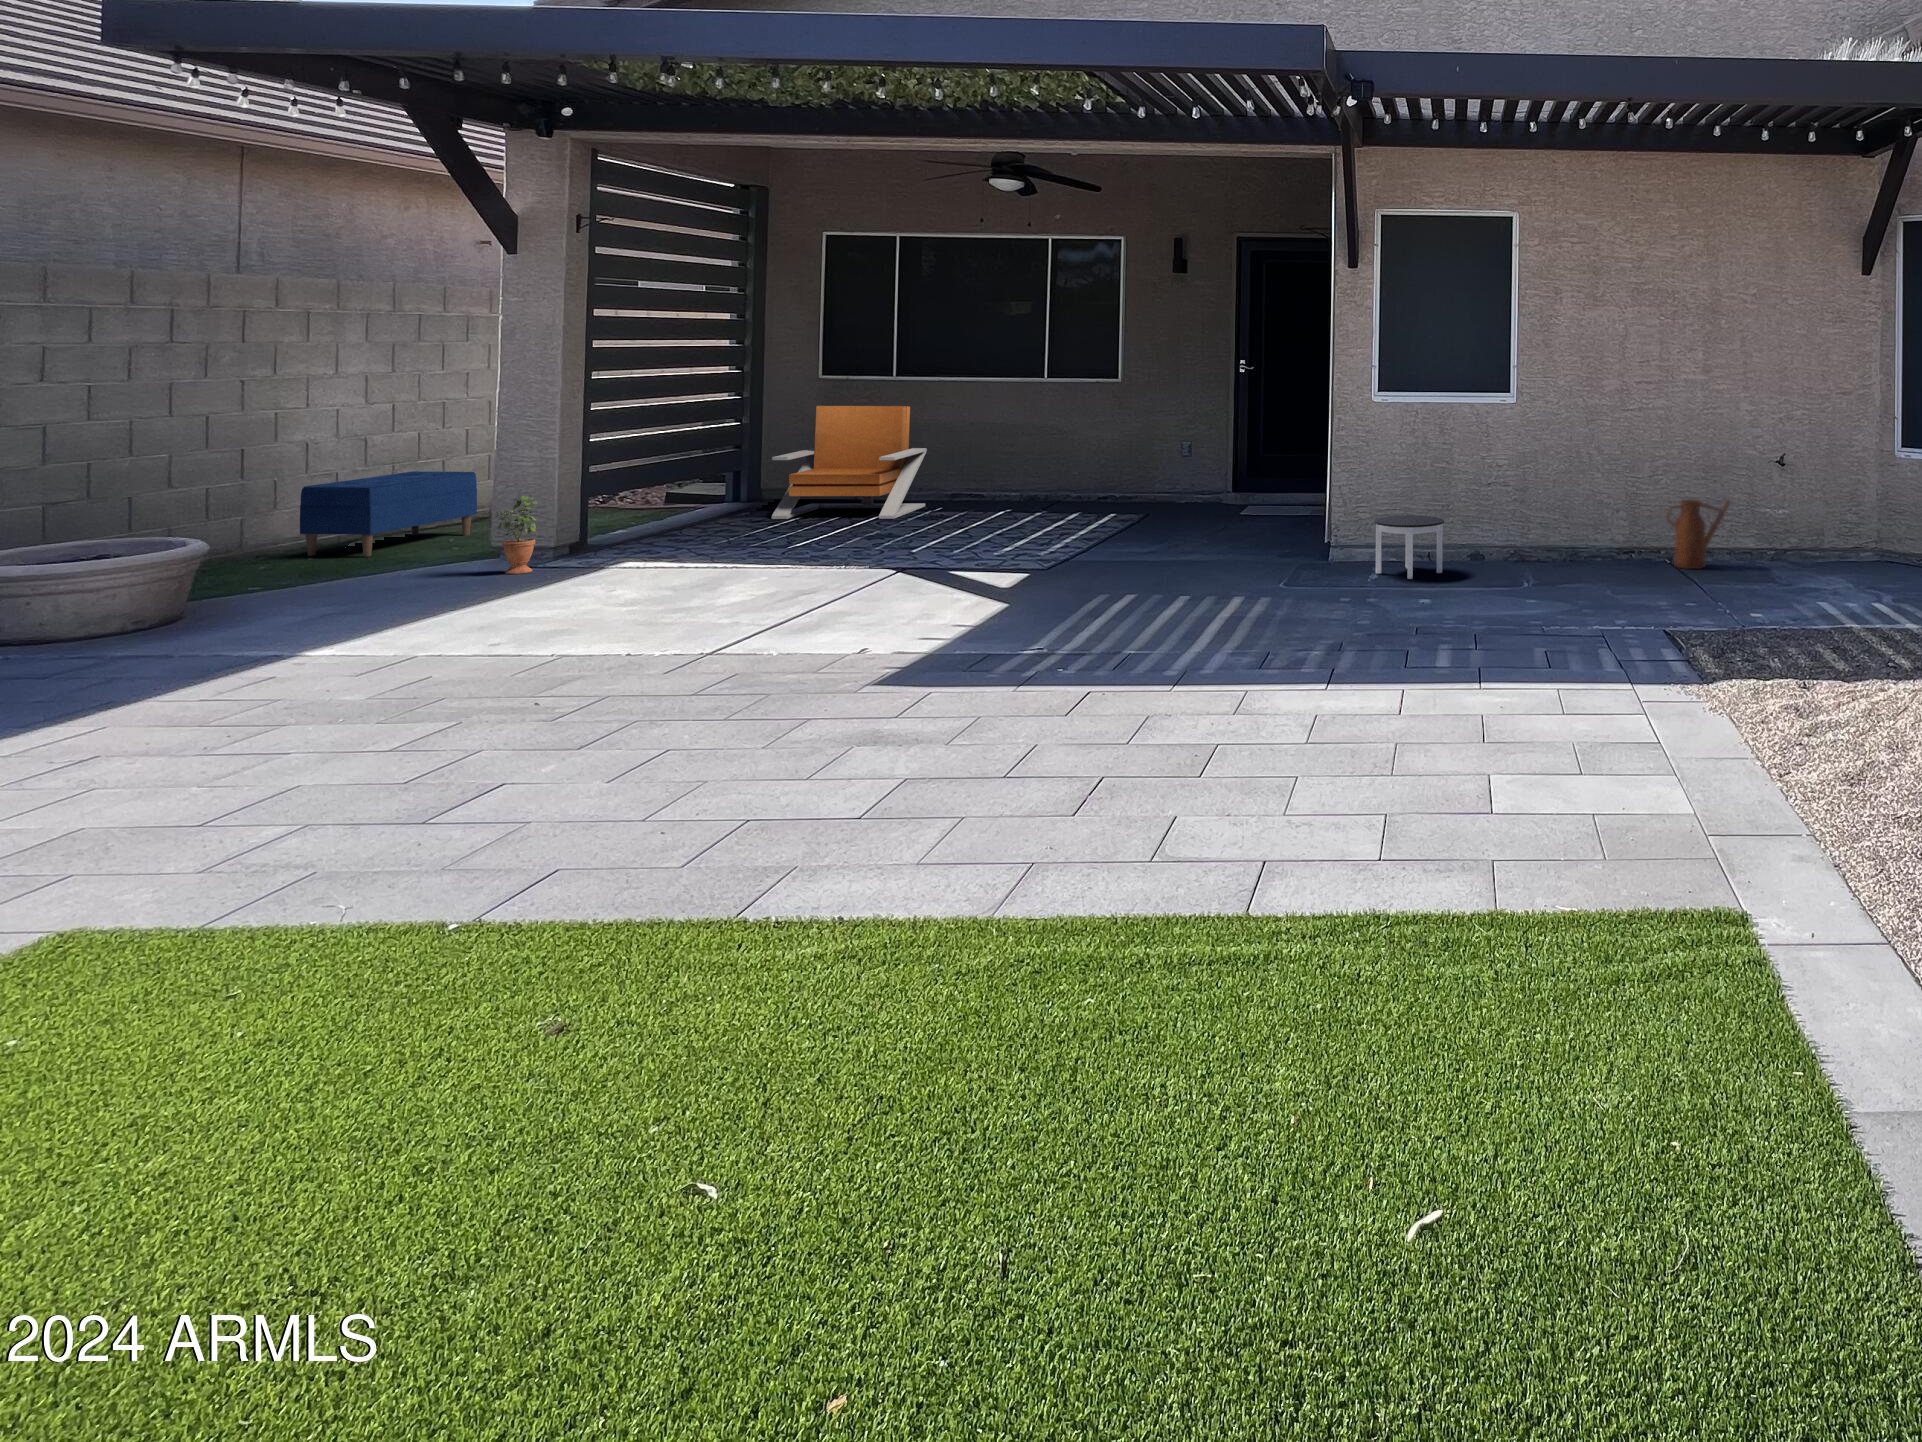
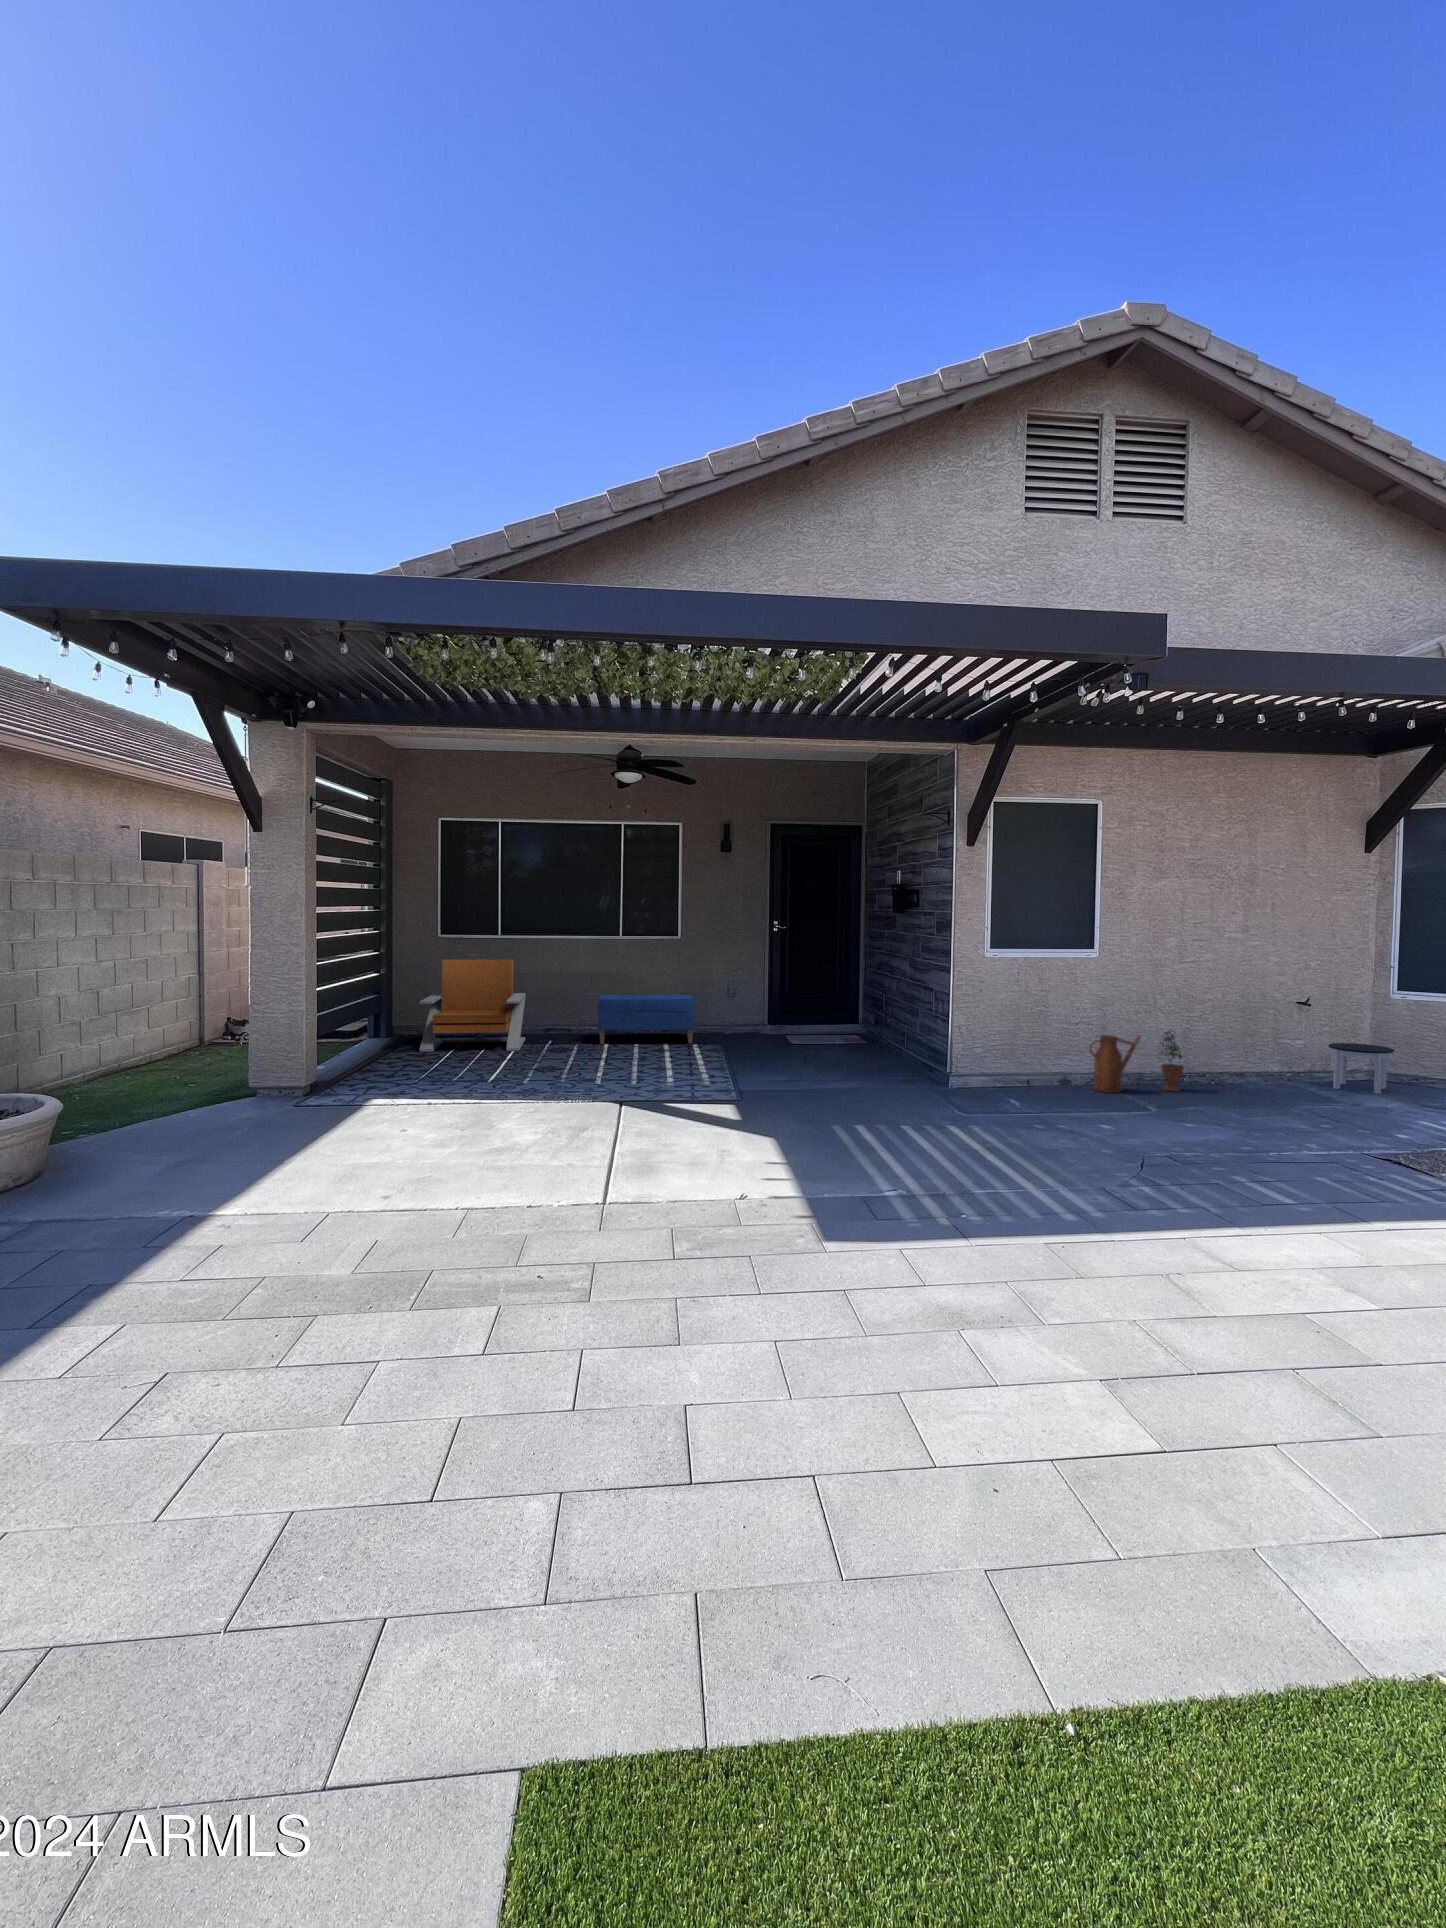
bench: present [300,471,477,557] -> present [598,995,695,1044]
potted plant: present [496,495,537,574] -> present [1161,1029,1184,1092]
watering can: present [1666,500,1730,569] -> present [1089,1035,1140,1093]
round table: present [1375,515,1444,579] -> present [1329,1043,1394,1094]

